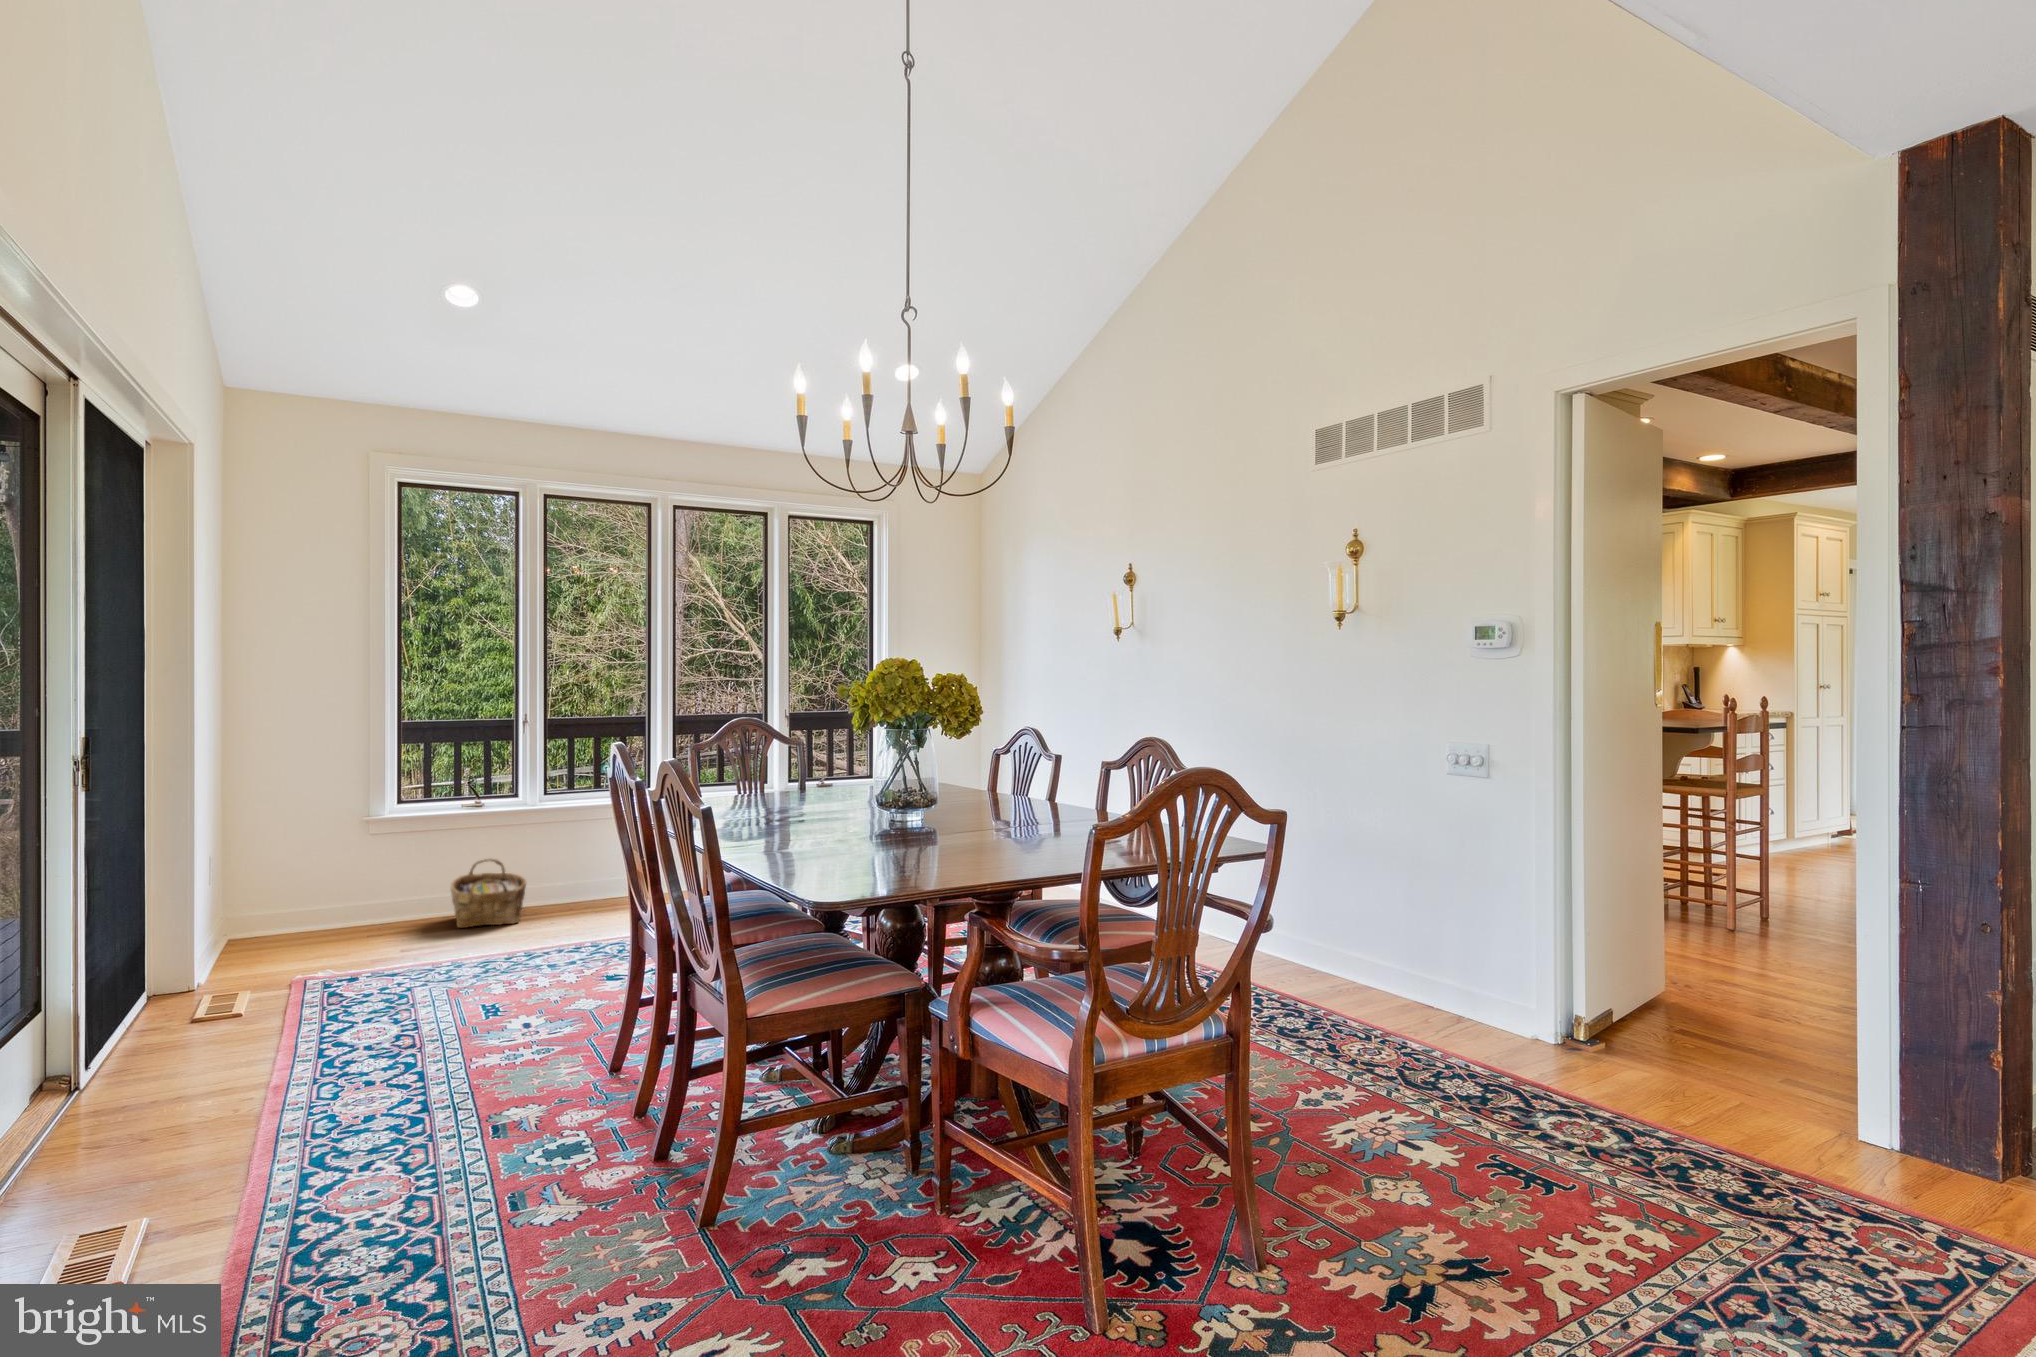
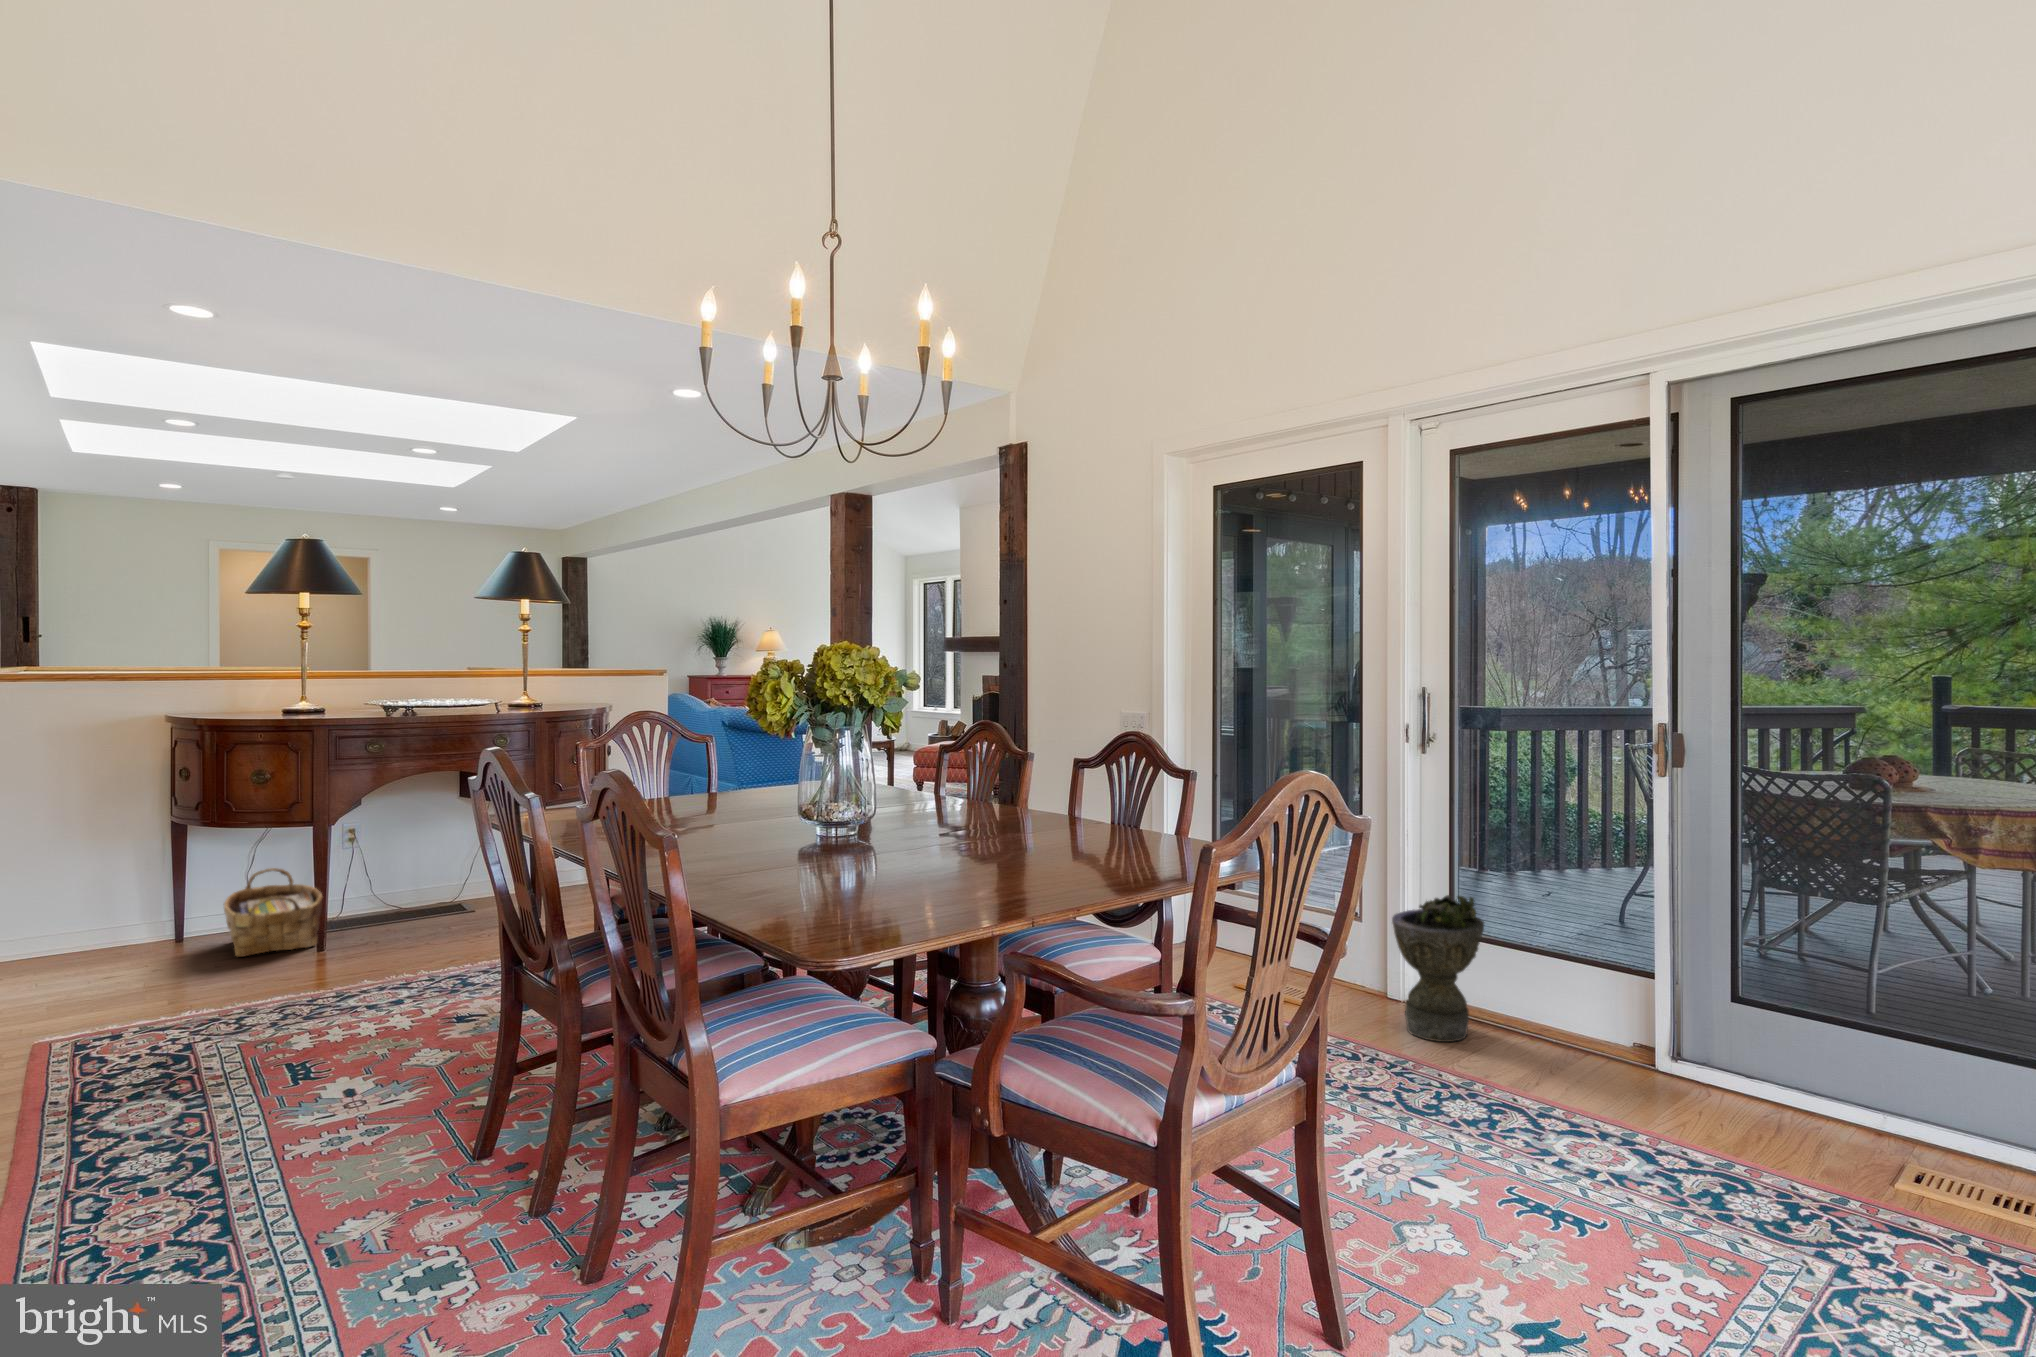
planter: none [1417,904,1503,1040] -> present [1392,895,1484,1042]

